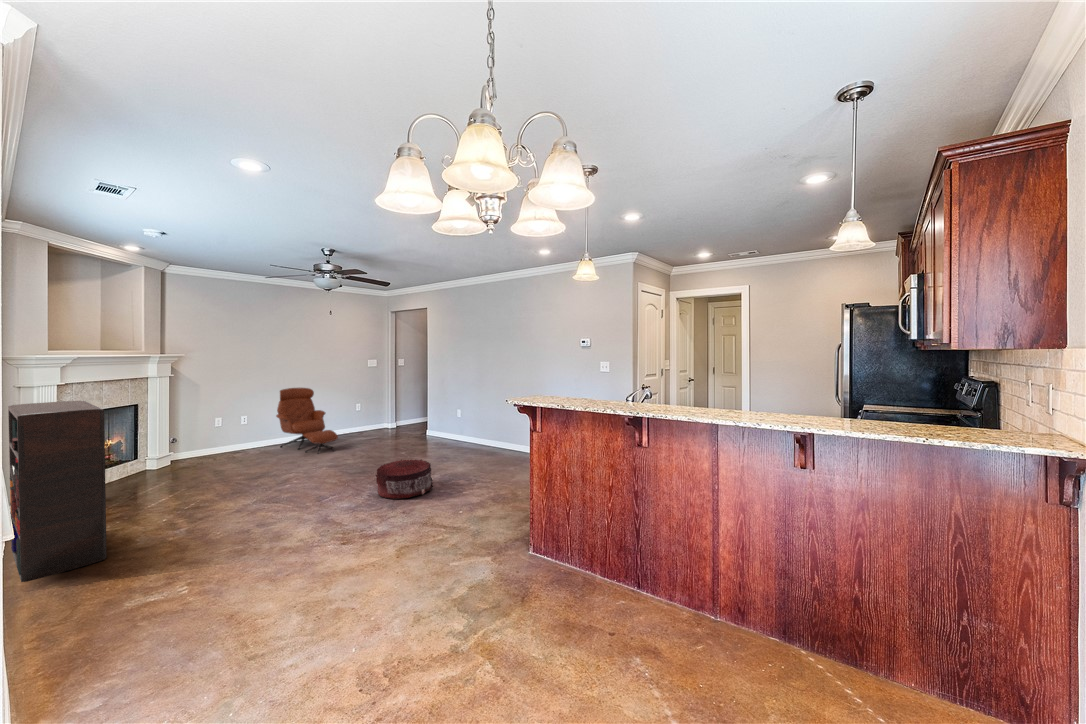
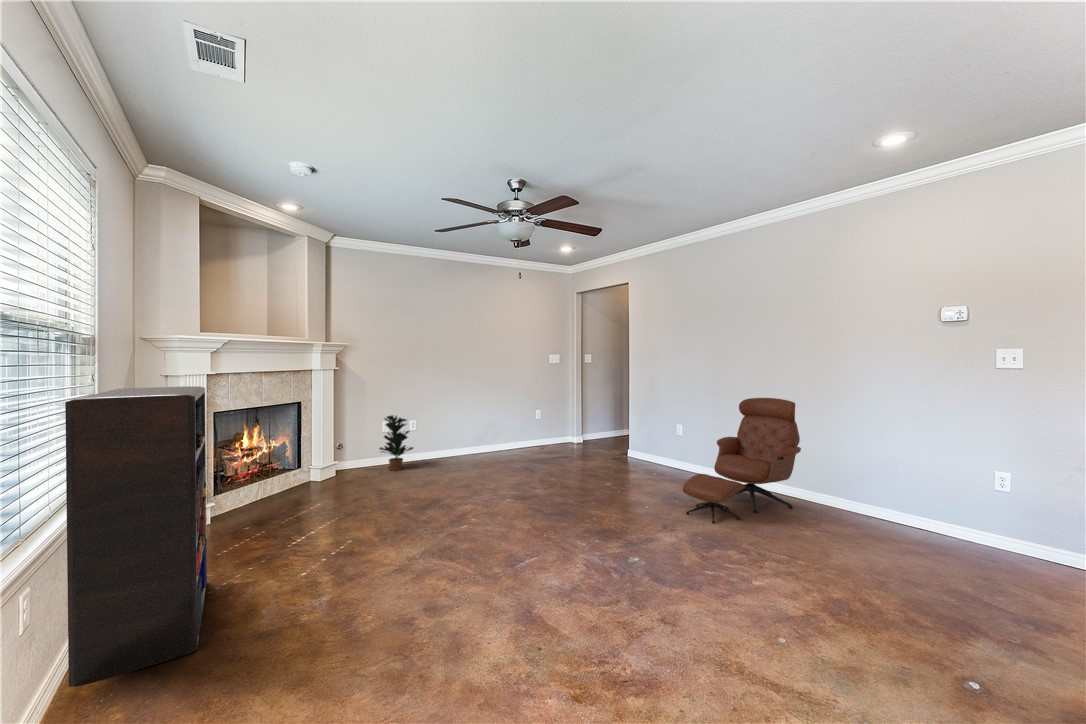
lounge chair: present [276,388,338,453] -> present [683,398,801,523]
potted plant: none [213,412,247,456] -> present [380,415,413,470]
pouf: present [376,460,433,499] -> none [592,501,692,580]

